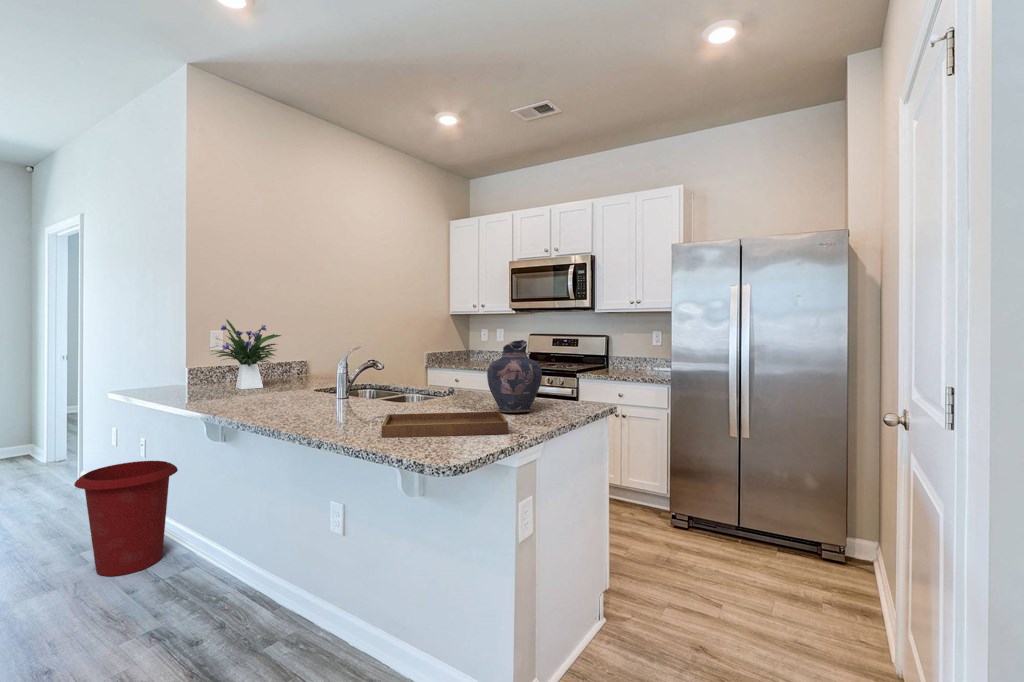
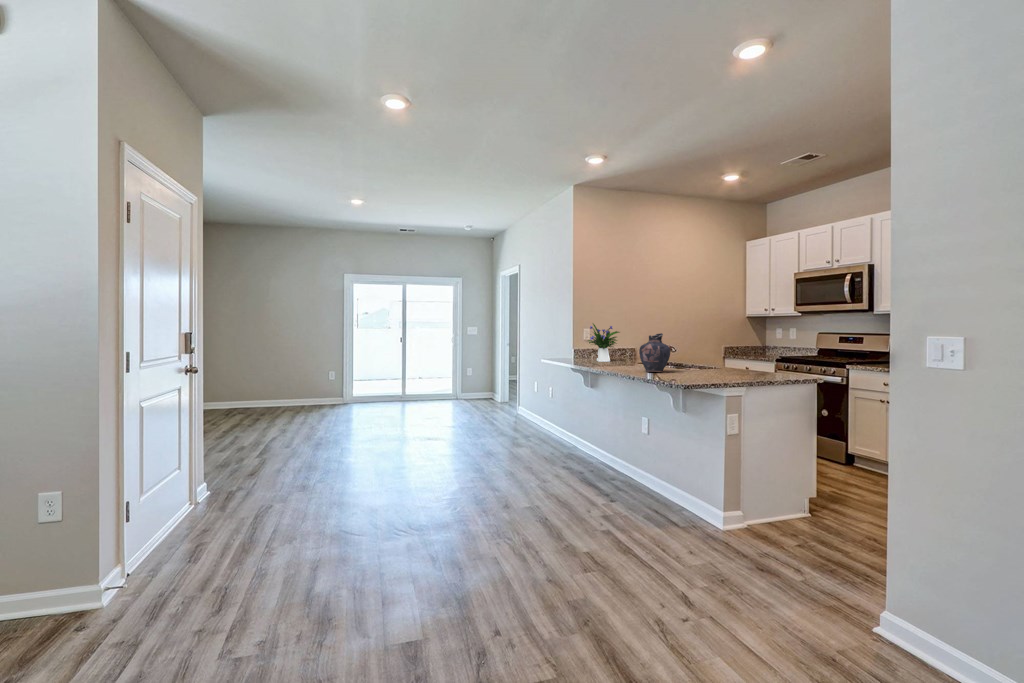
vase: present [487,340,542,412] -> present [639,333,670,372]
tray: present [382,387,508,438] -> none [660,357,728,381]
waste bin: present [74,461,178,576] -> none [528,396,569,449]

